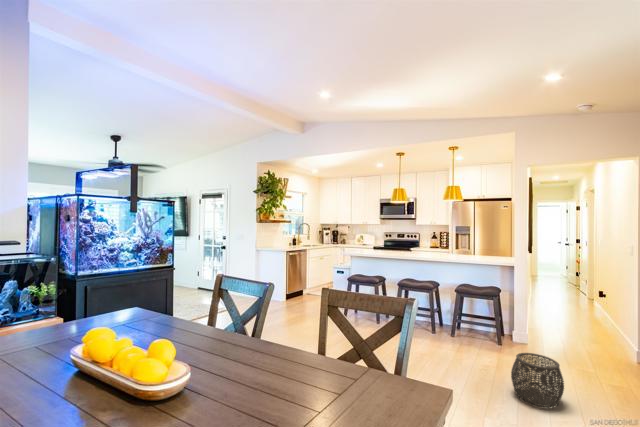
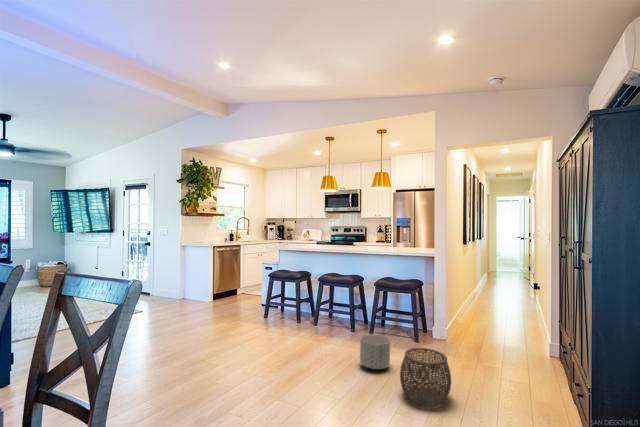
planter: none [459,338,490,371] -> present [360,334,390,370]

